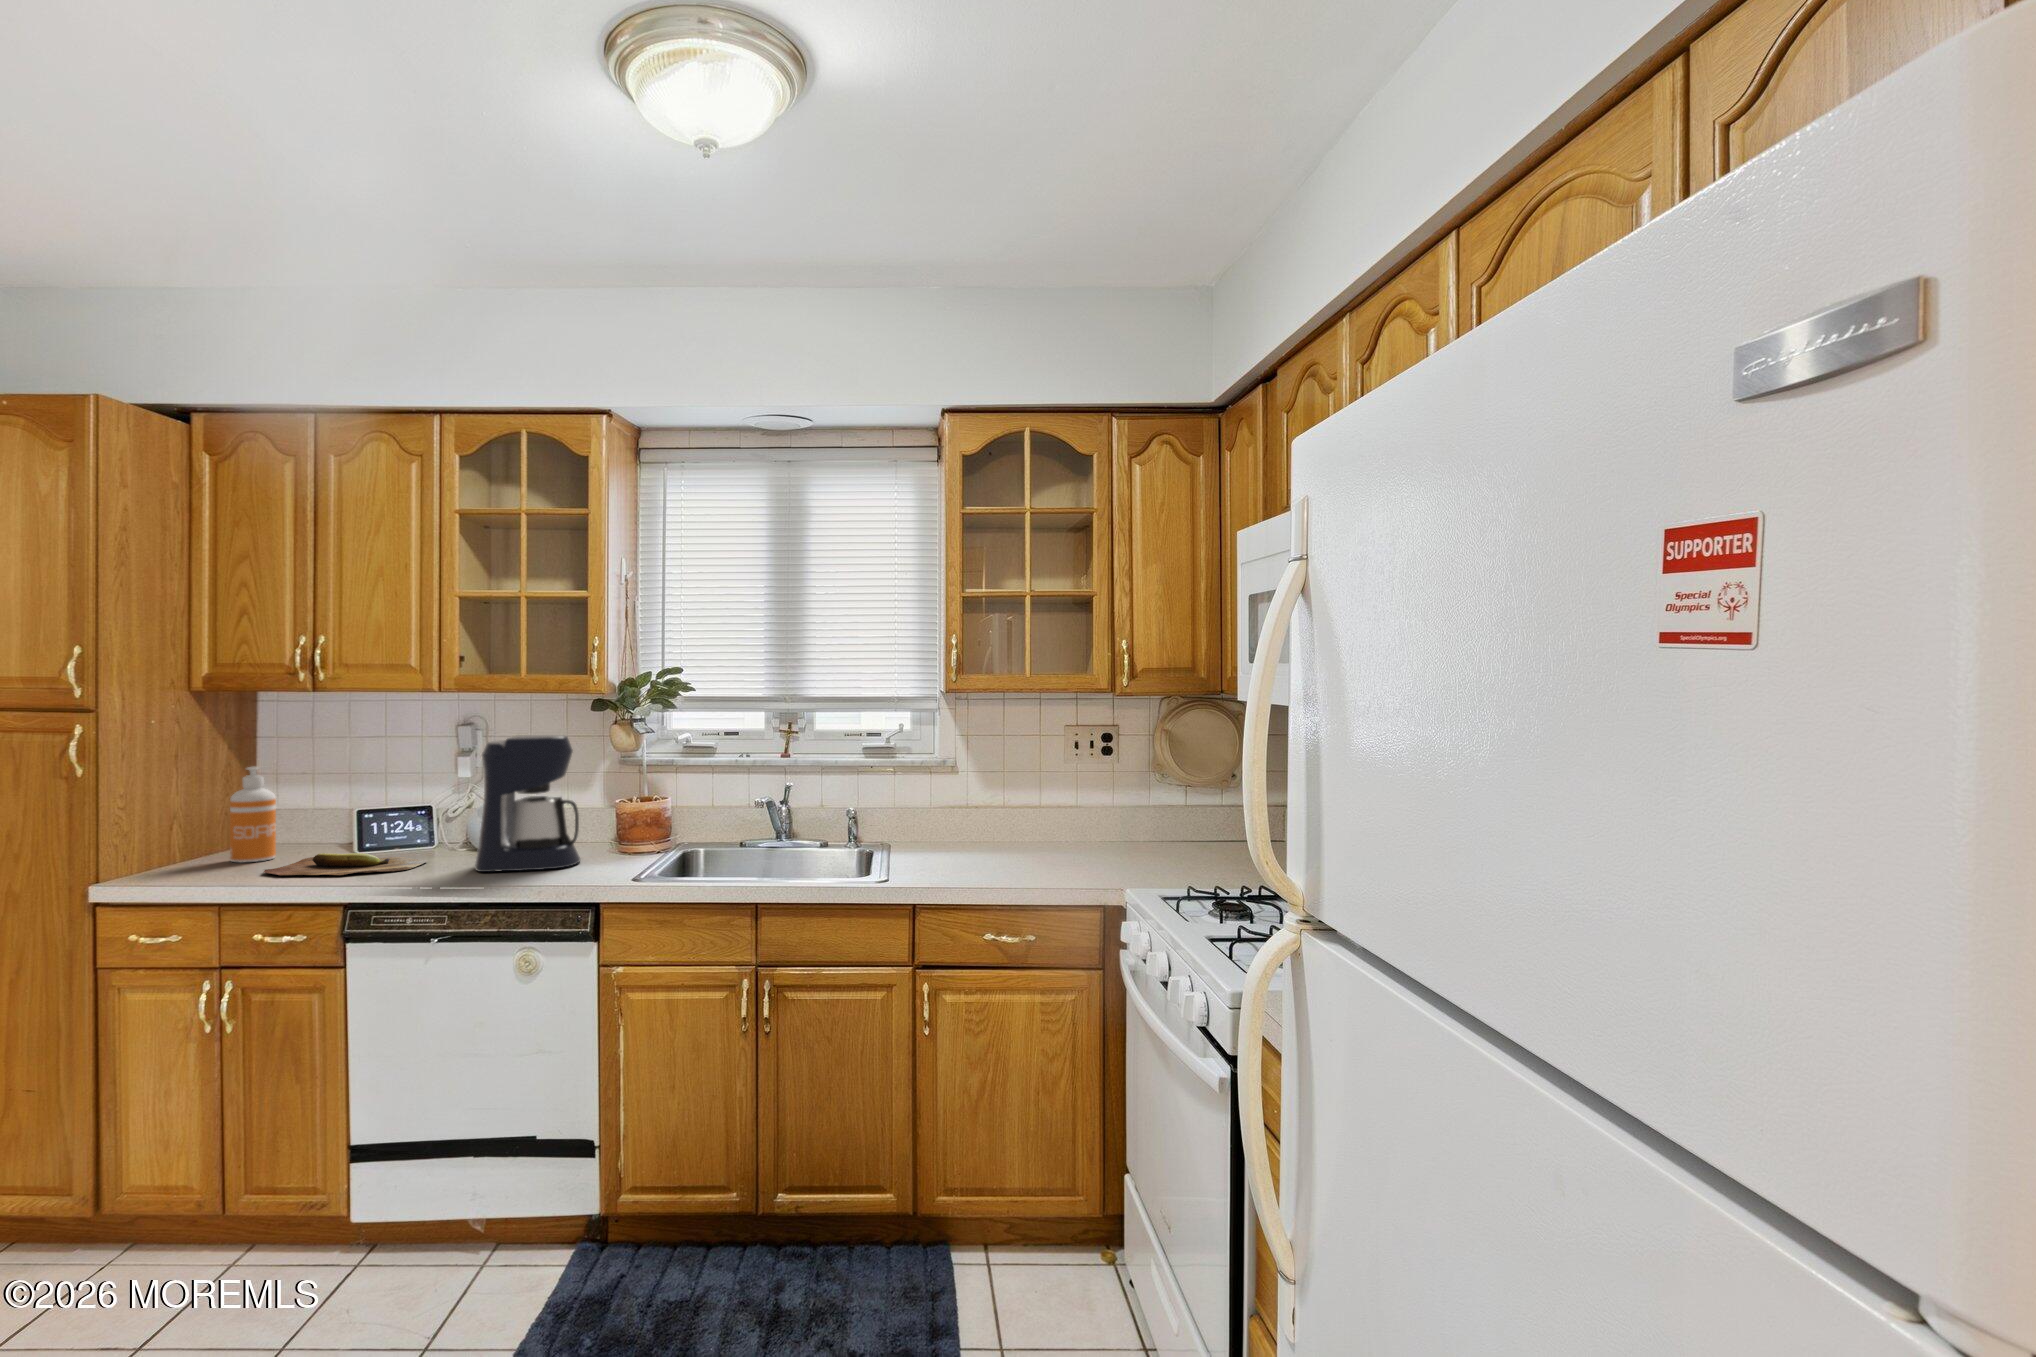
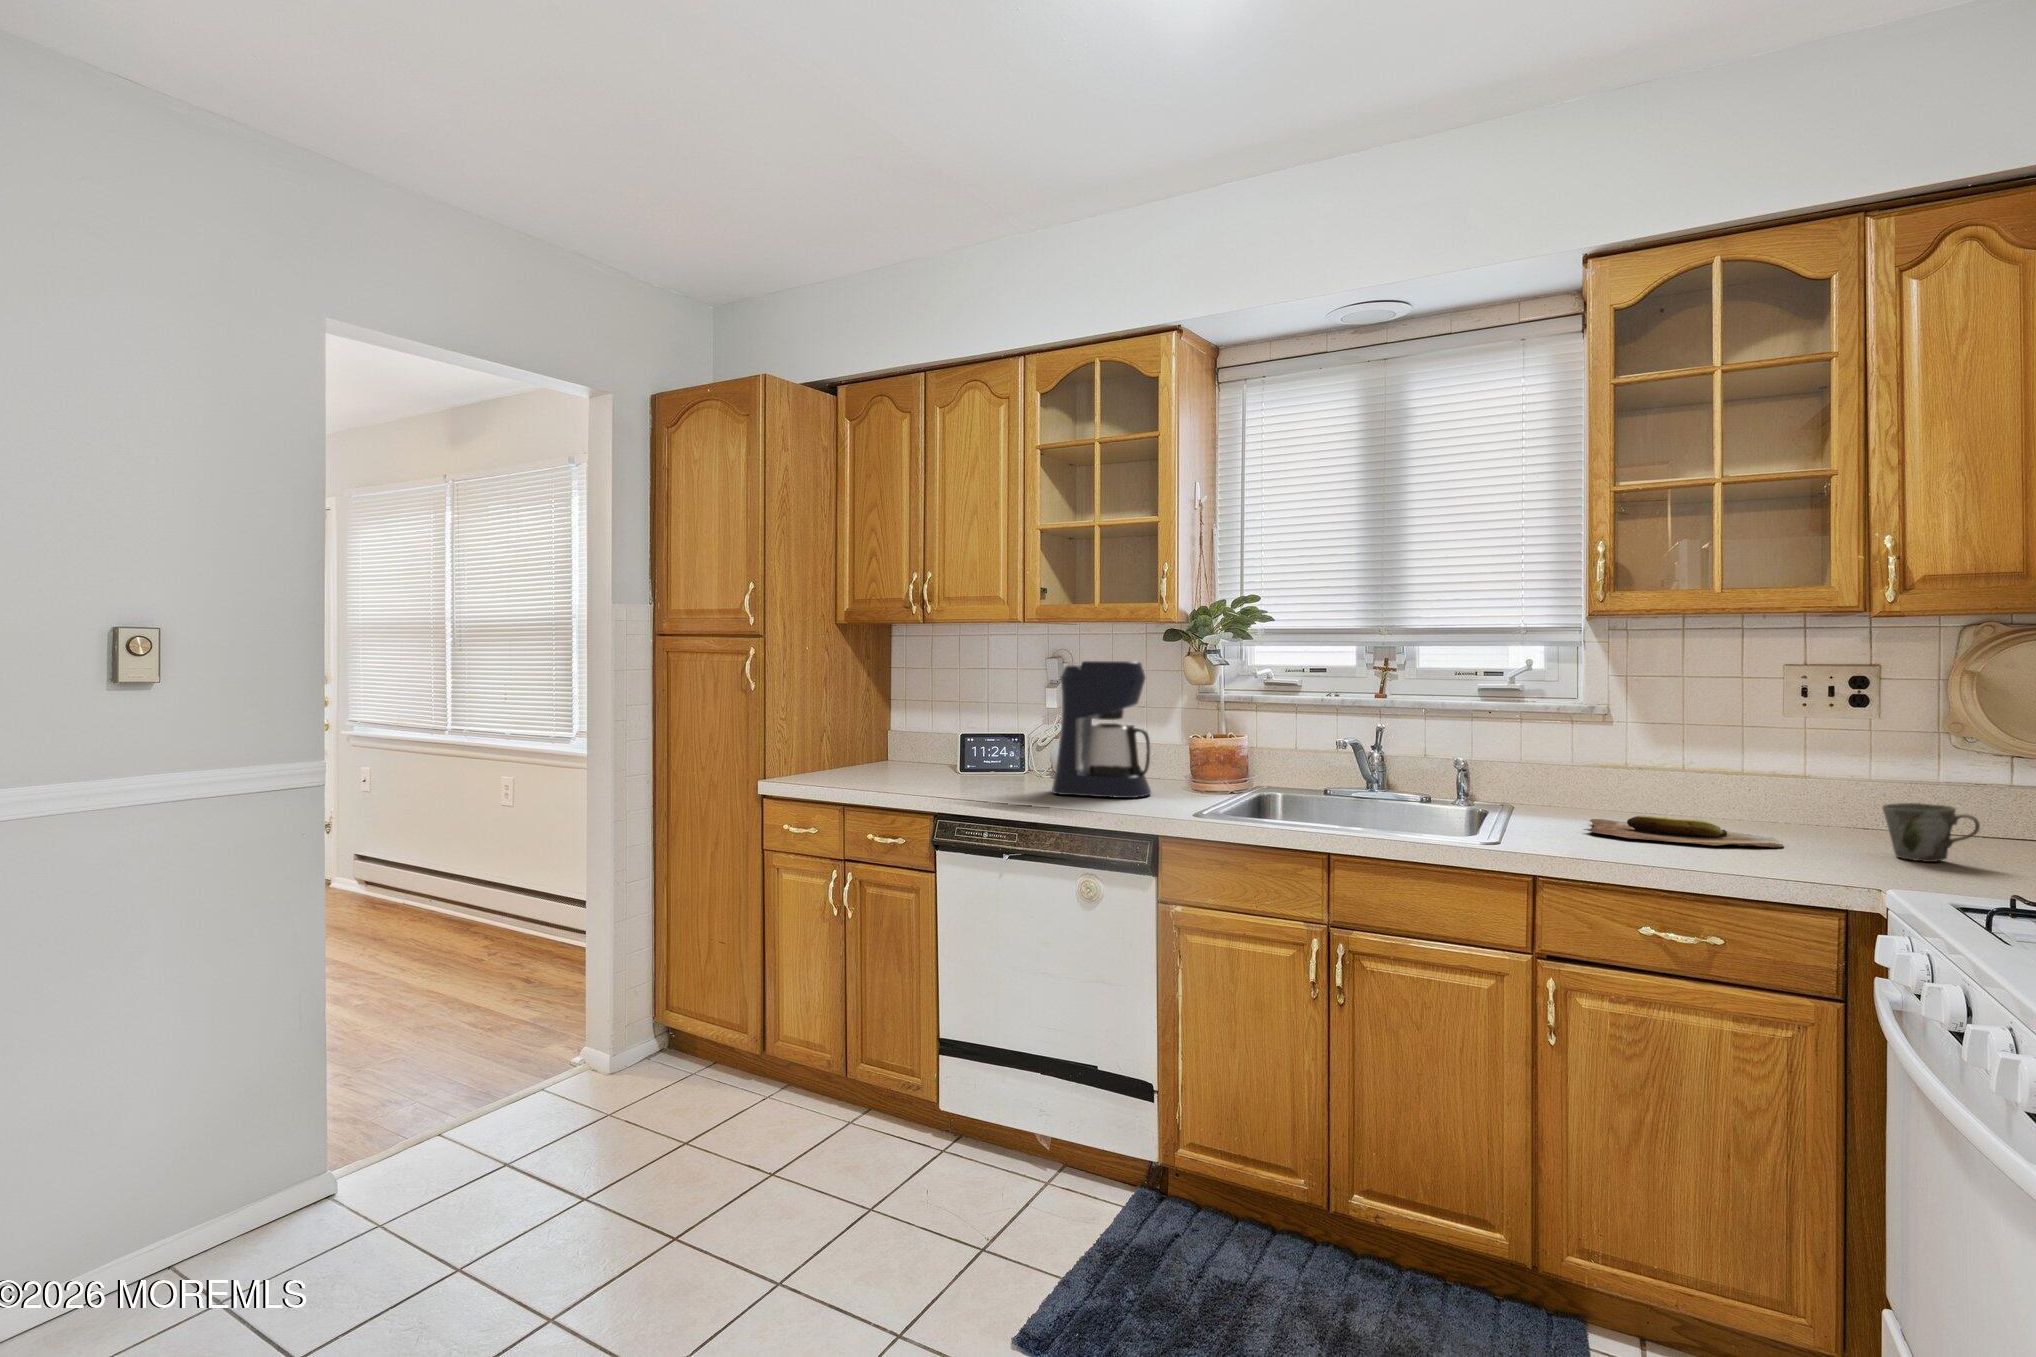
soap dispenser: present [230,767,276,863] -> none [865,687,899,772]
mug: none [1128,822,1179,862] -> present [1882,803,1980,862]
cutting board: present [264,853,427,875] -> present [1584,815,1783,848]

